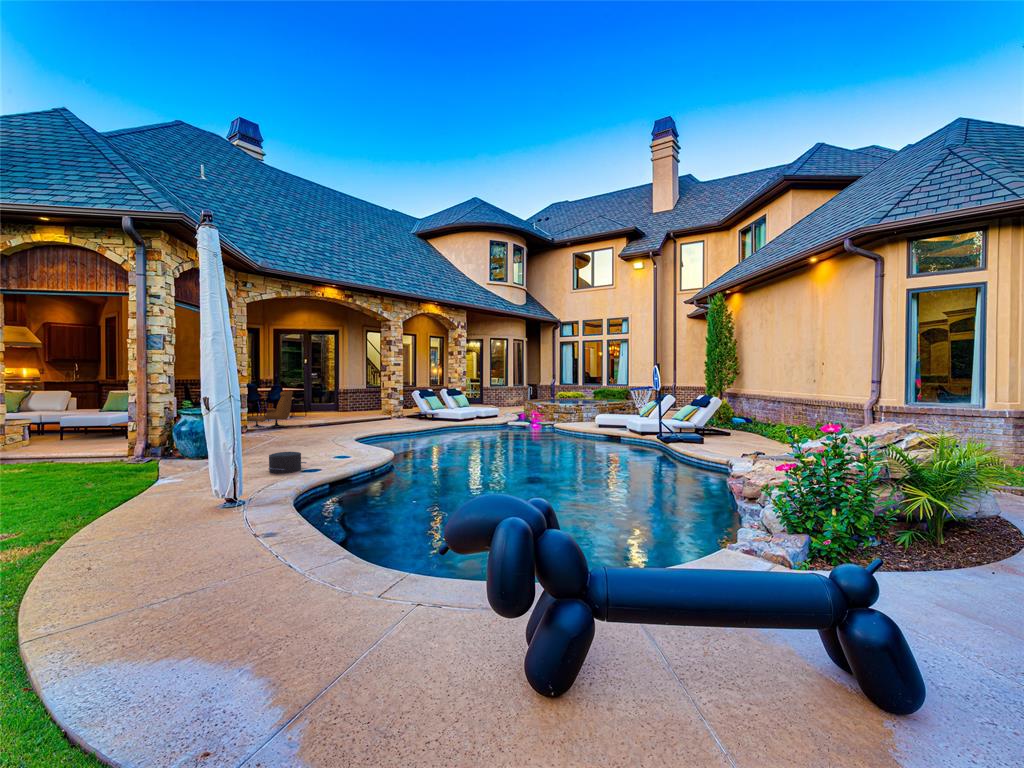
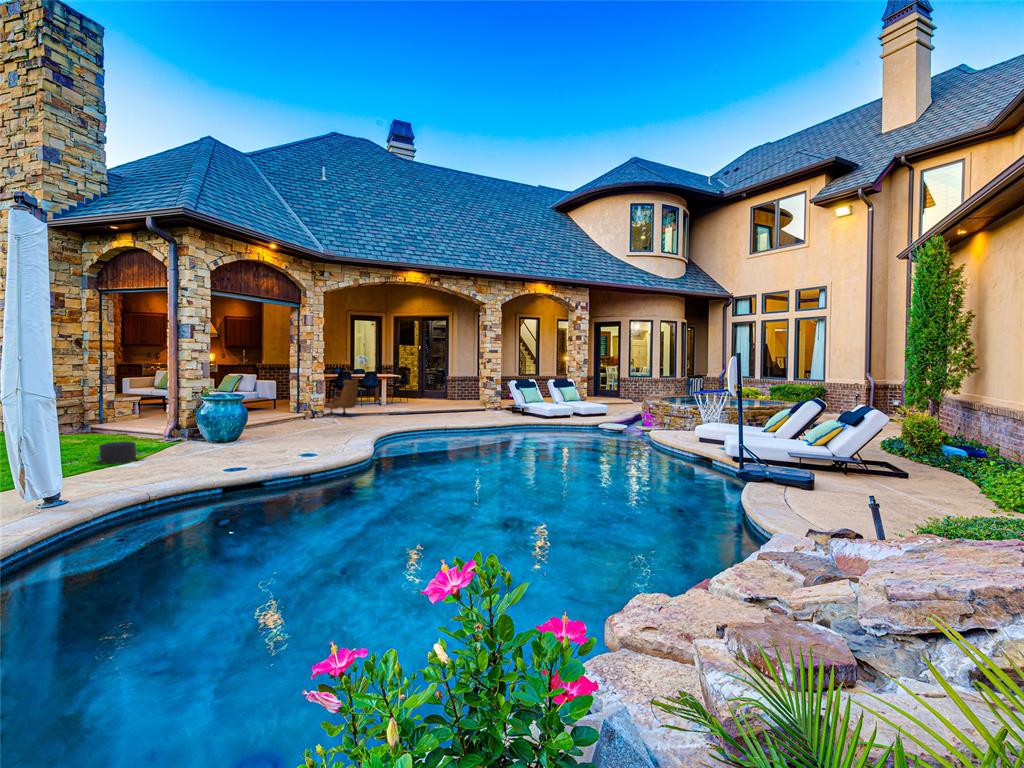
pouf: present [269,452,307,474] -> present [96,442,142,464]

